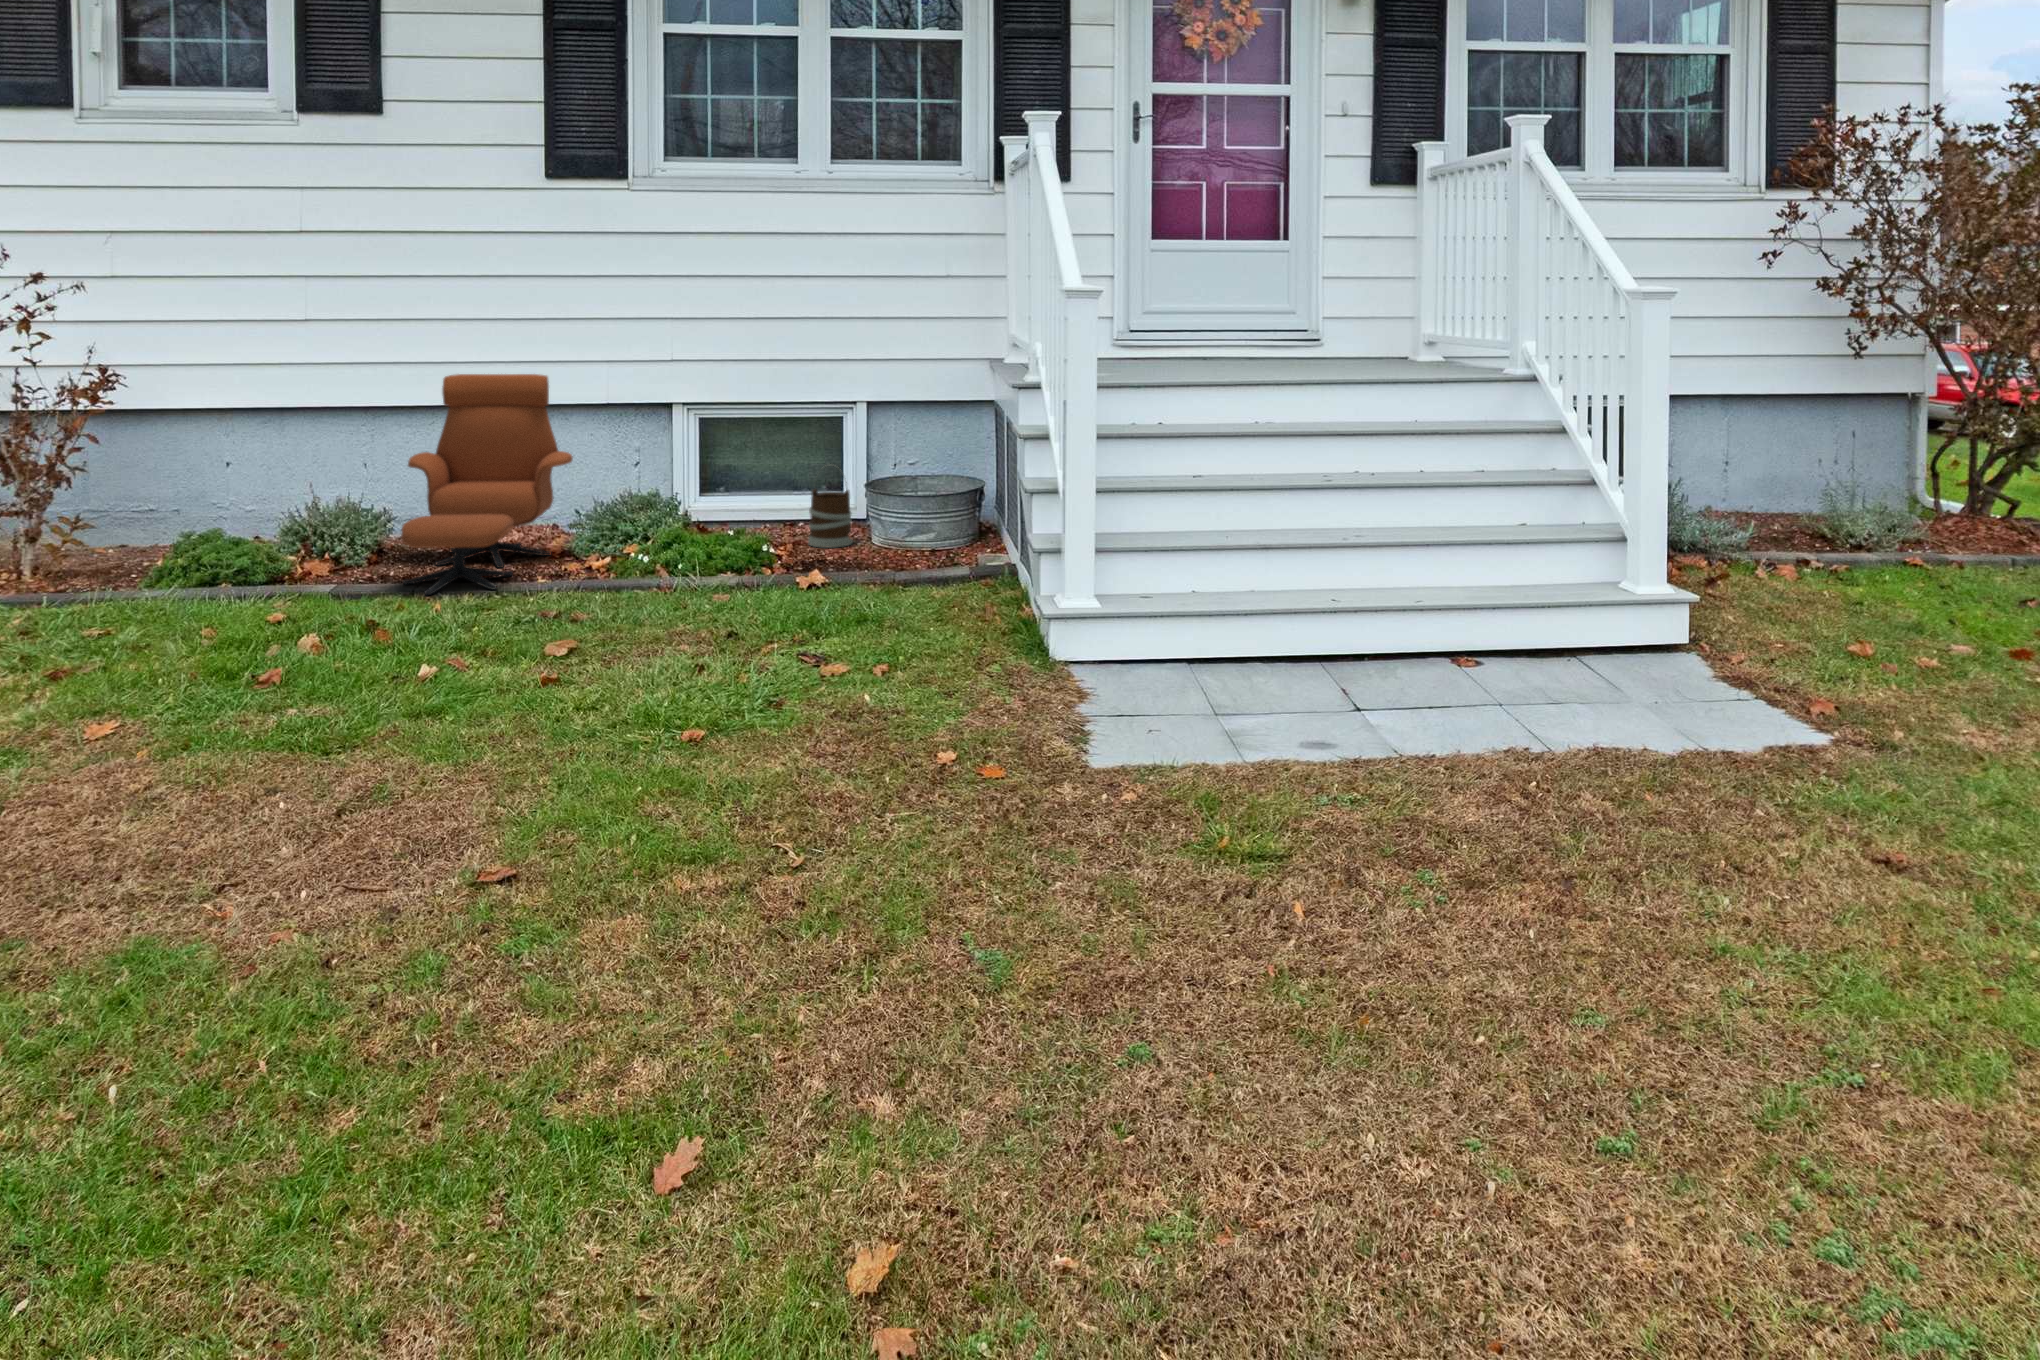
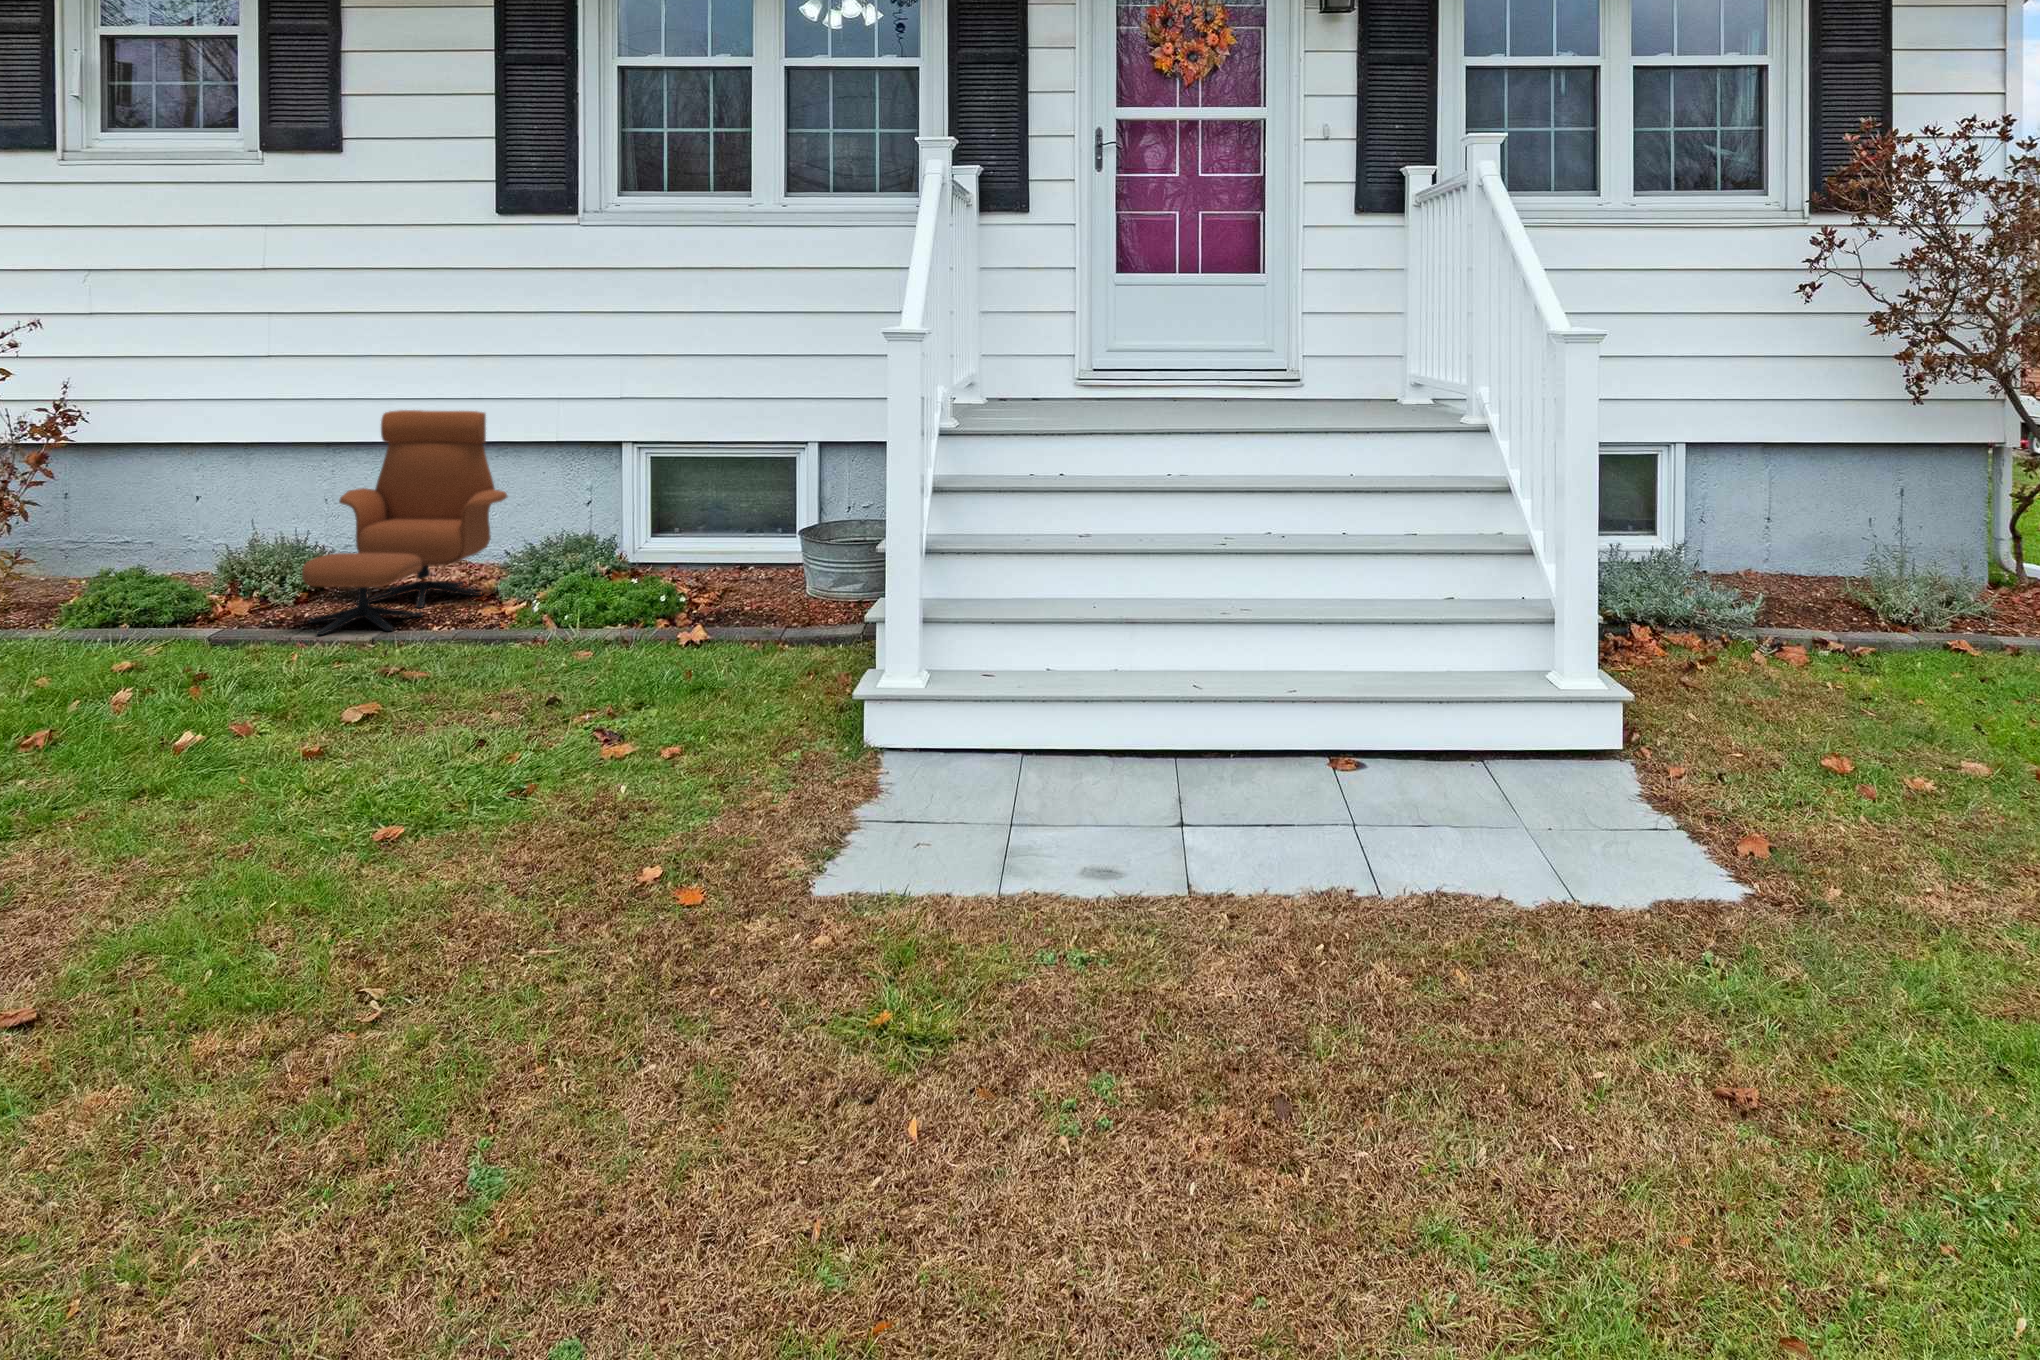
wooden bucket: present [808,469,853,548] -> none [746,507,793,594]

